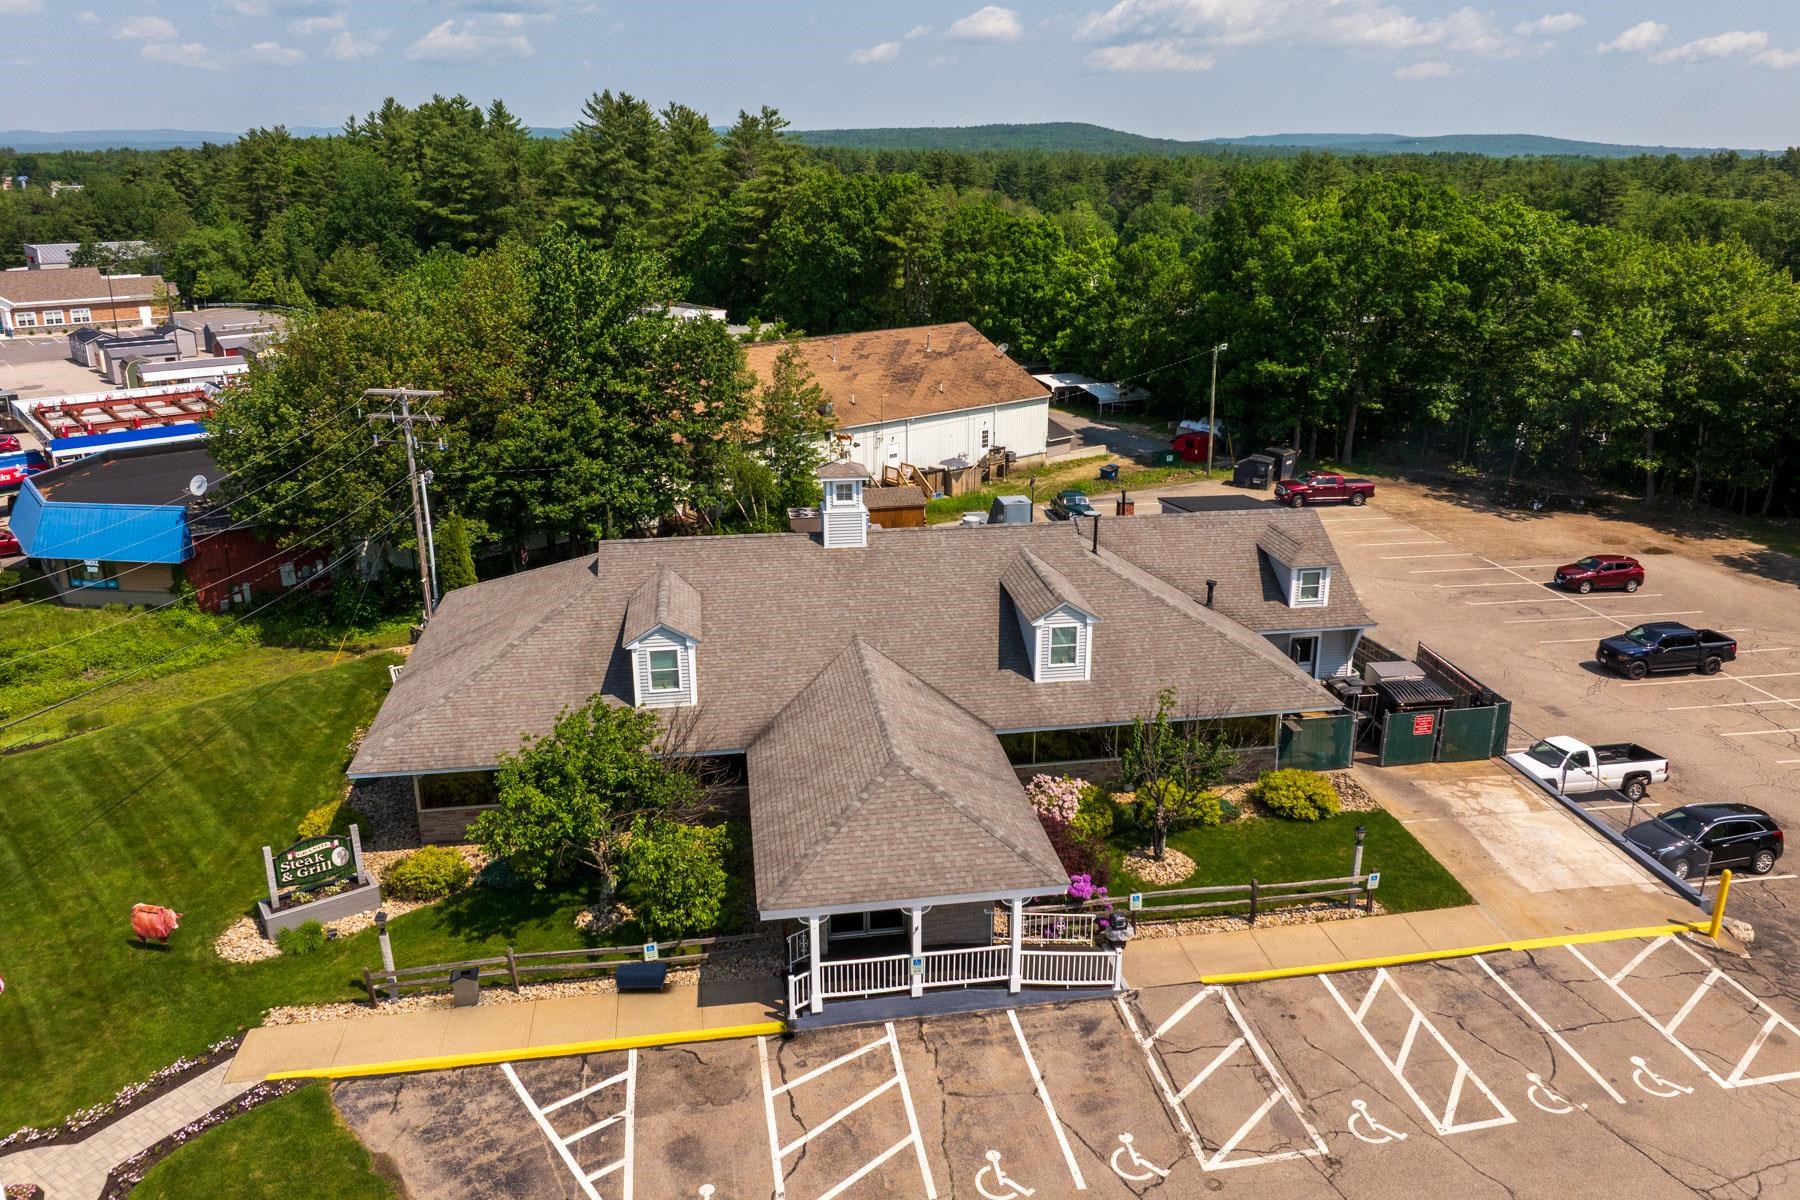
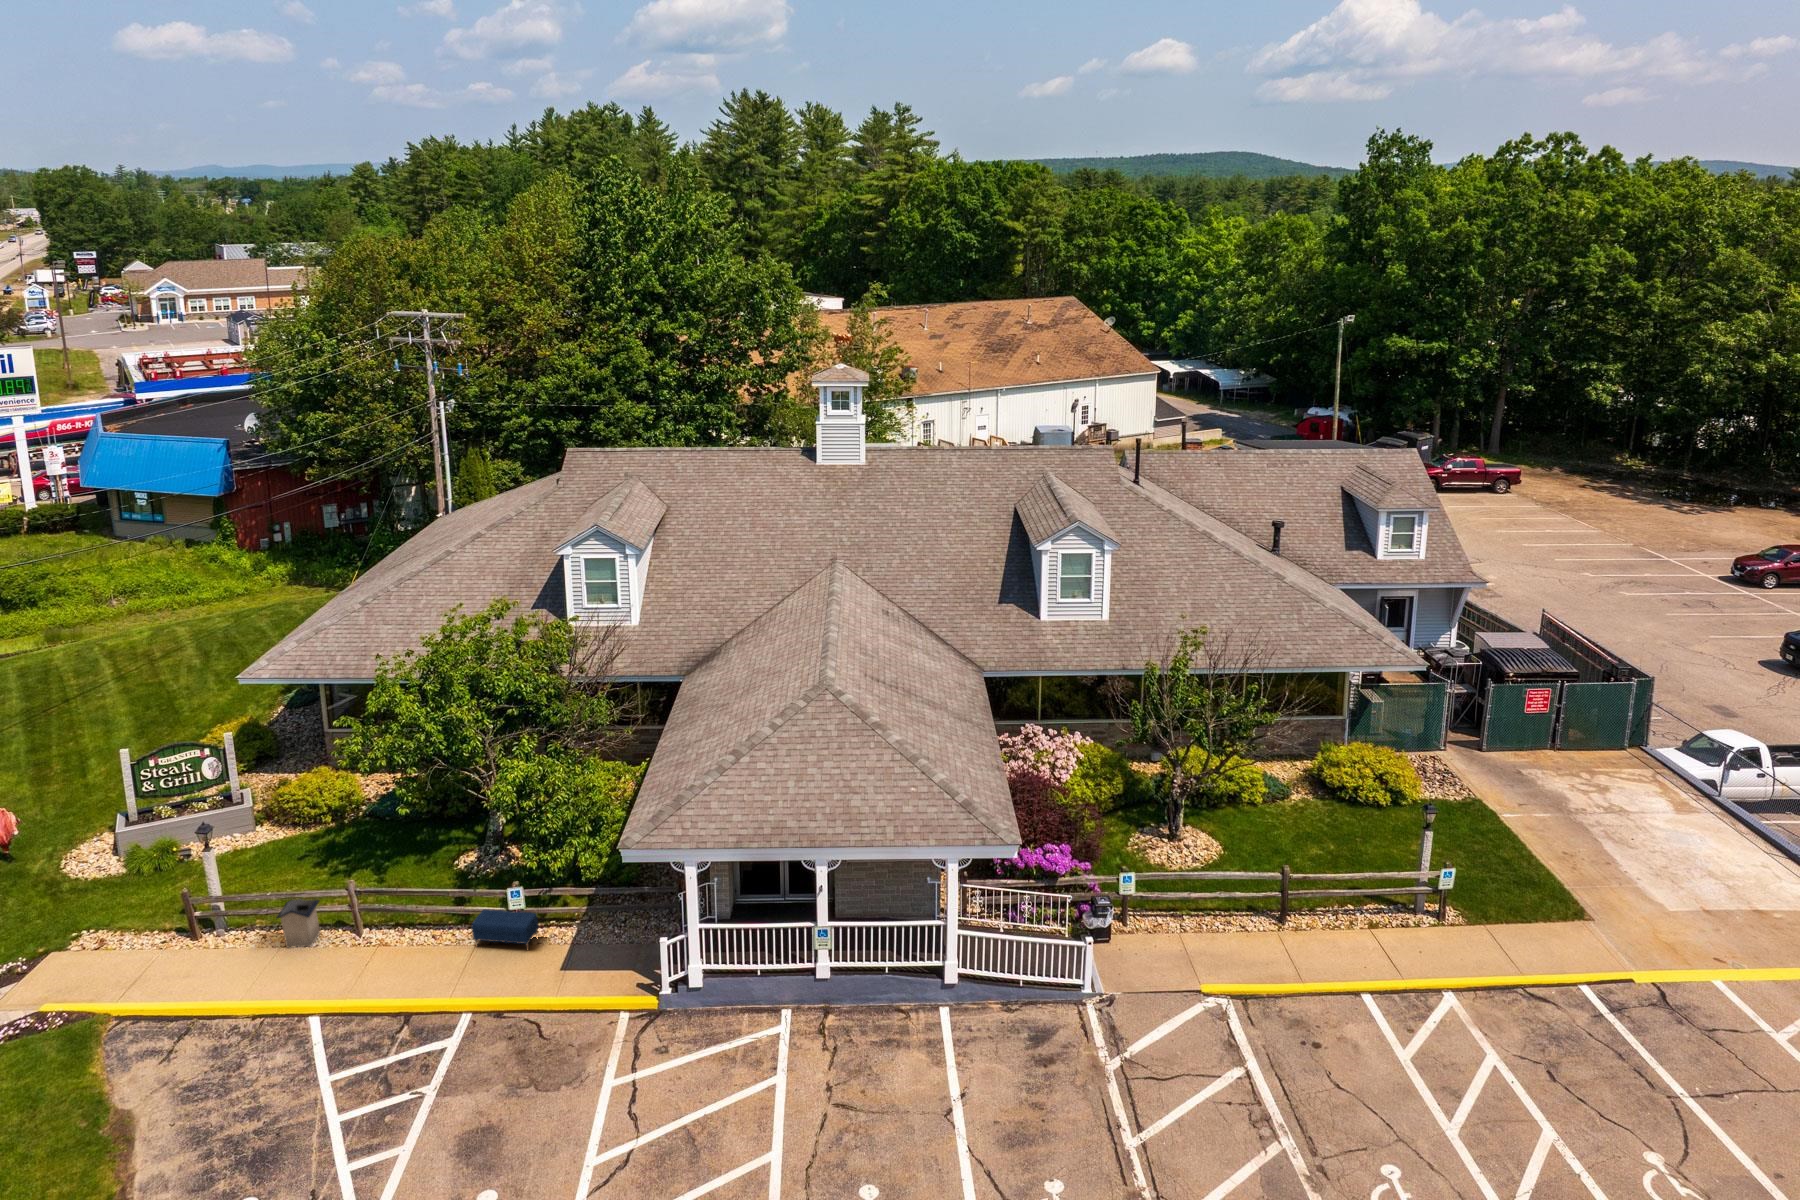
potted tree: present [780,1014,797,1042] -> none [643,983,670,1021]

